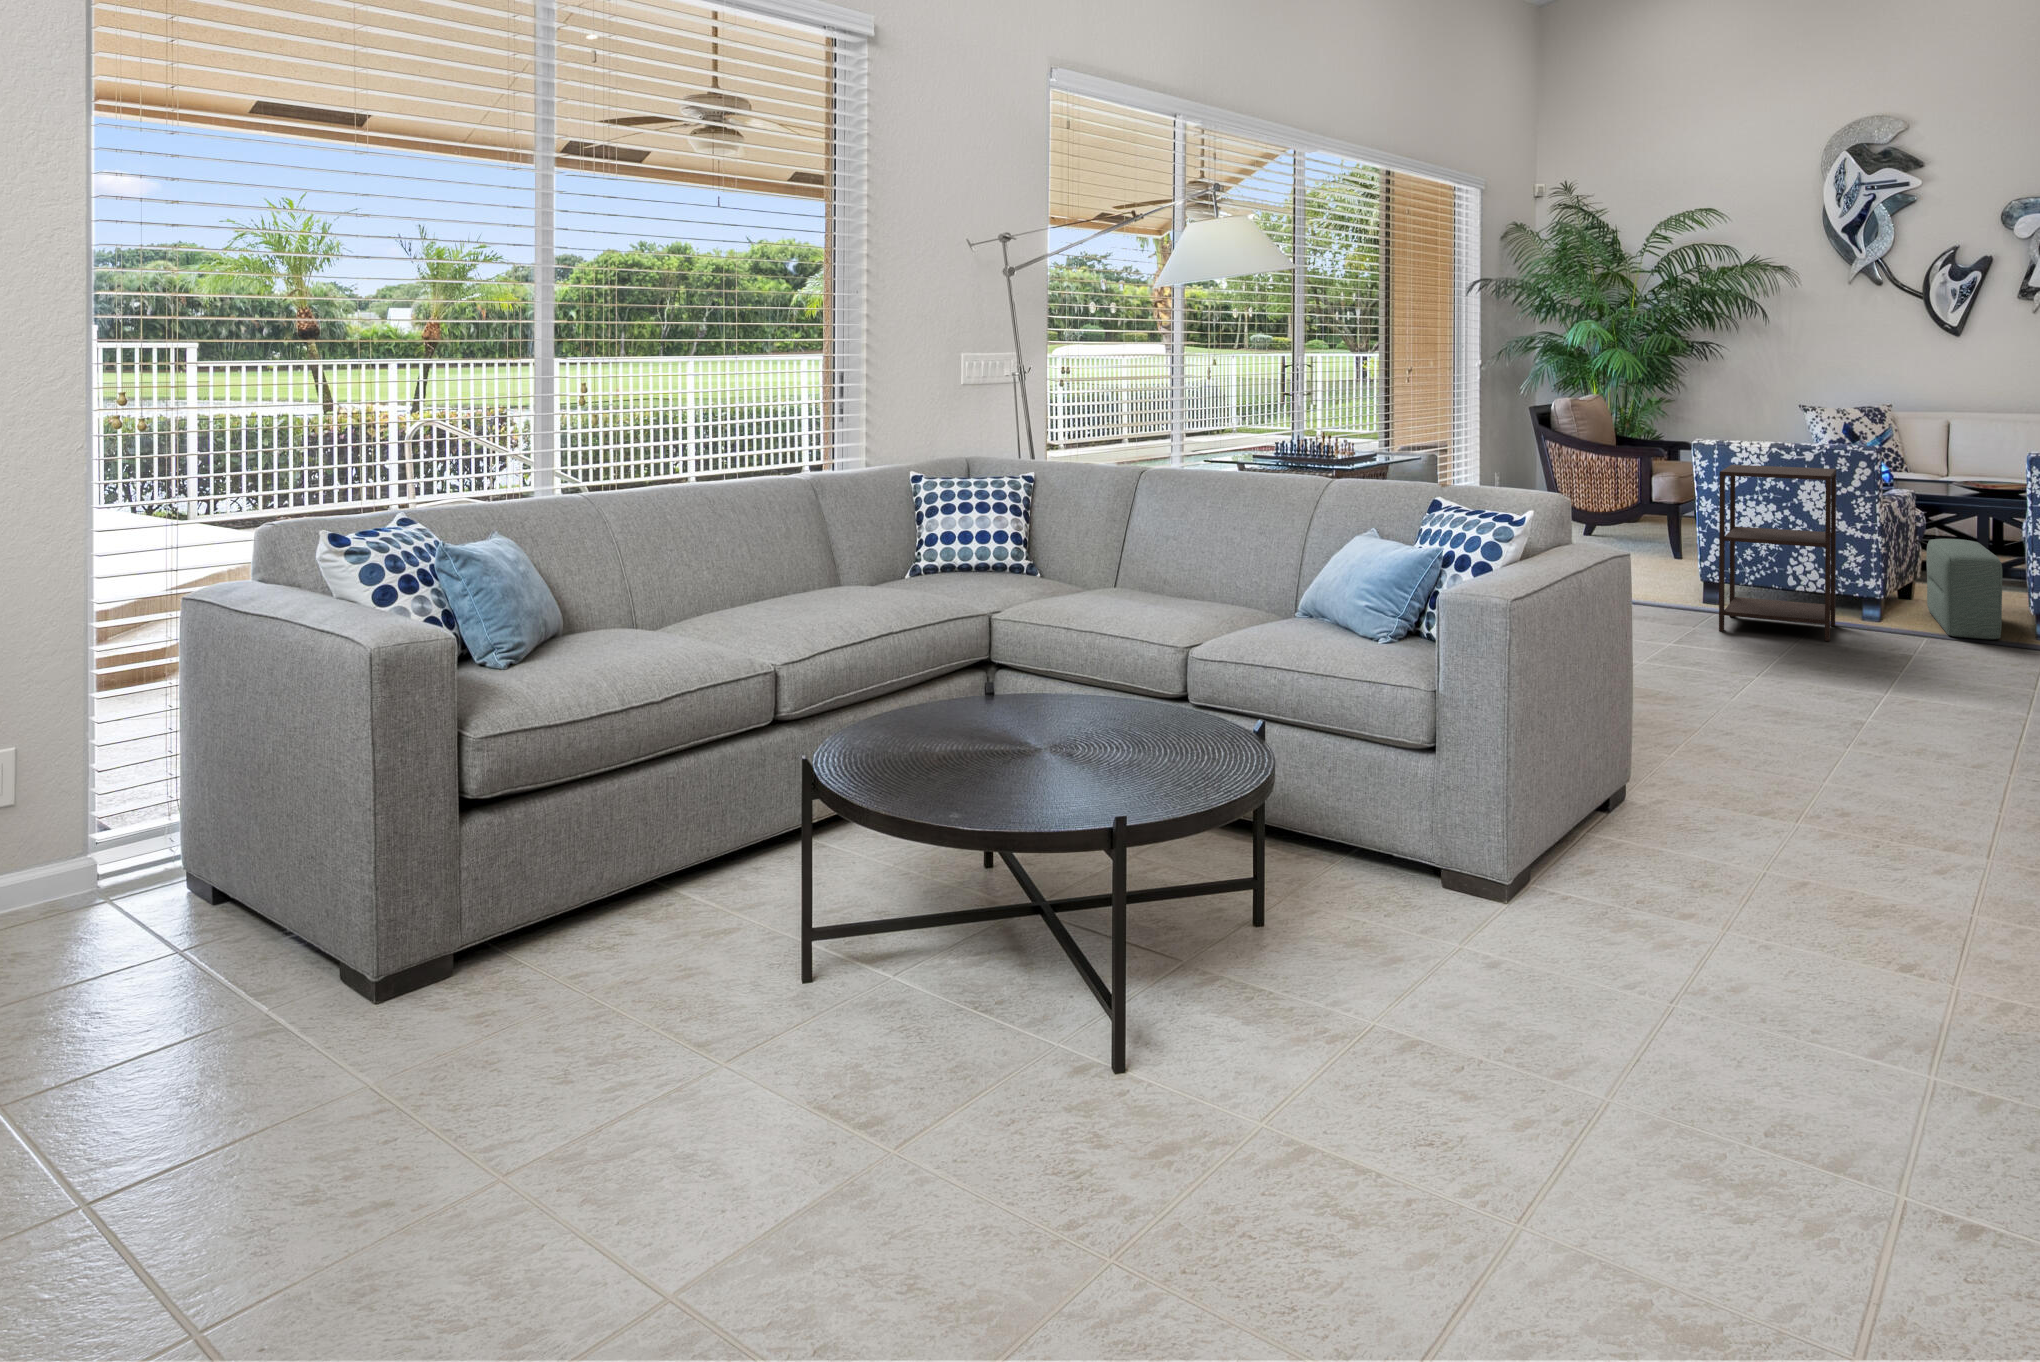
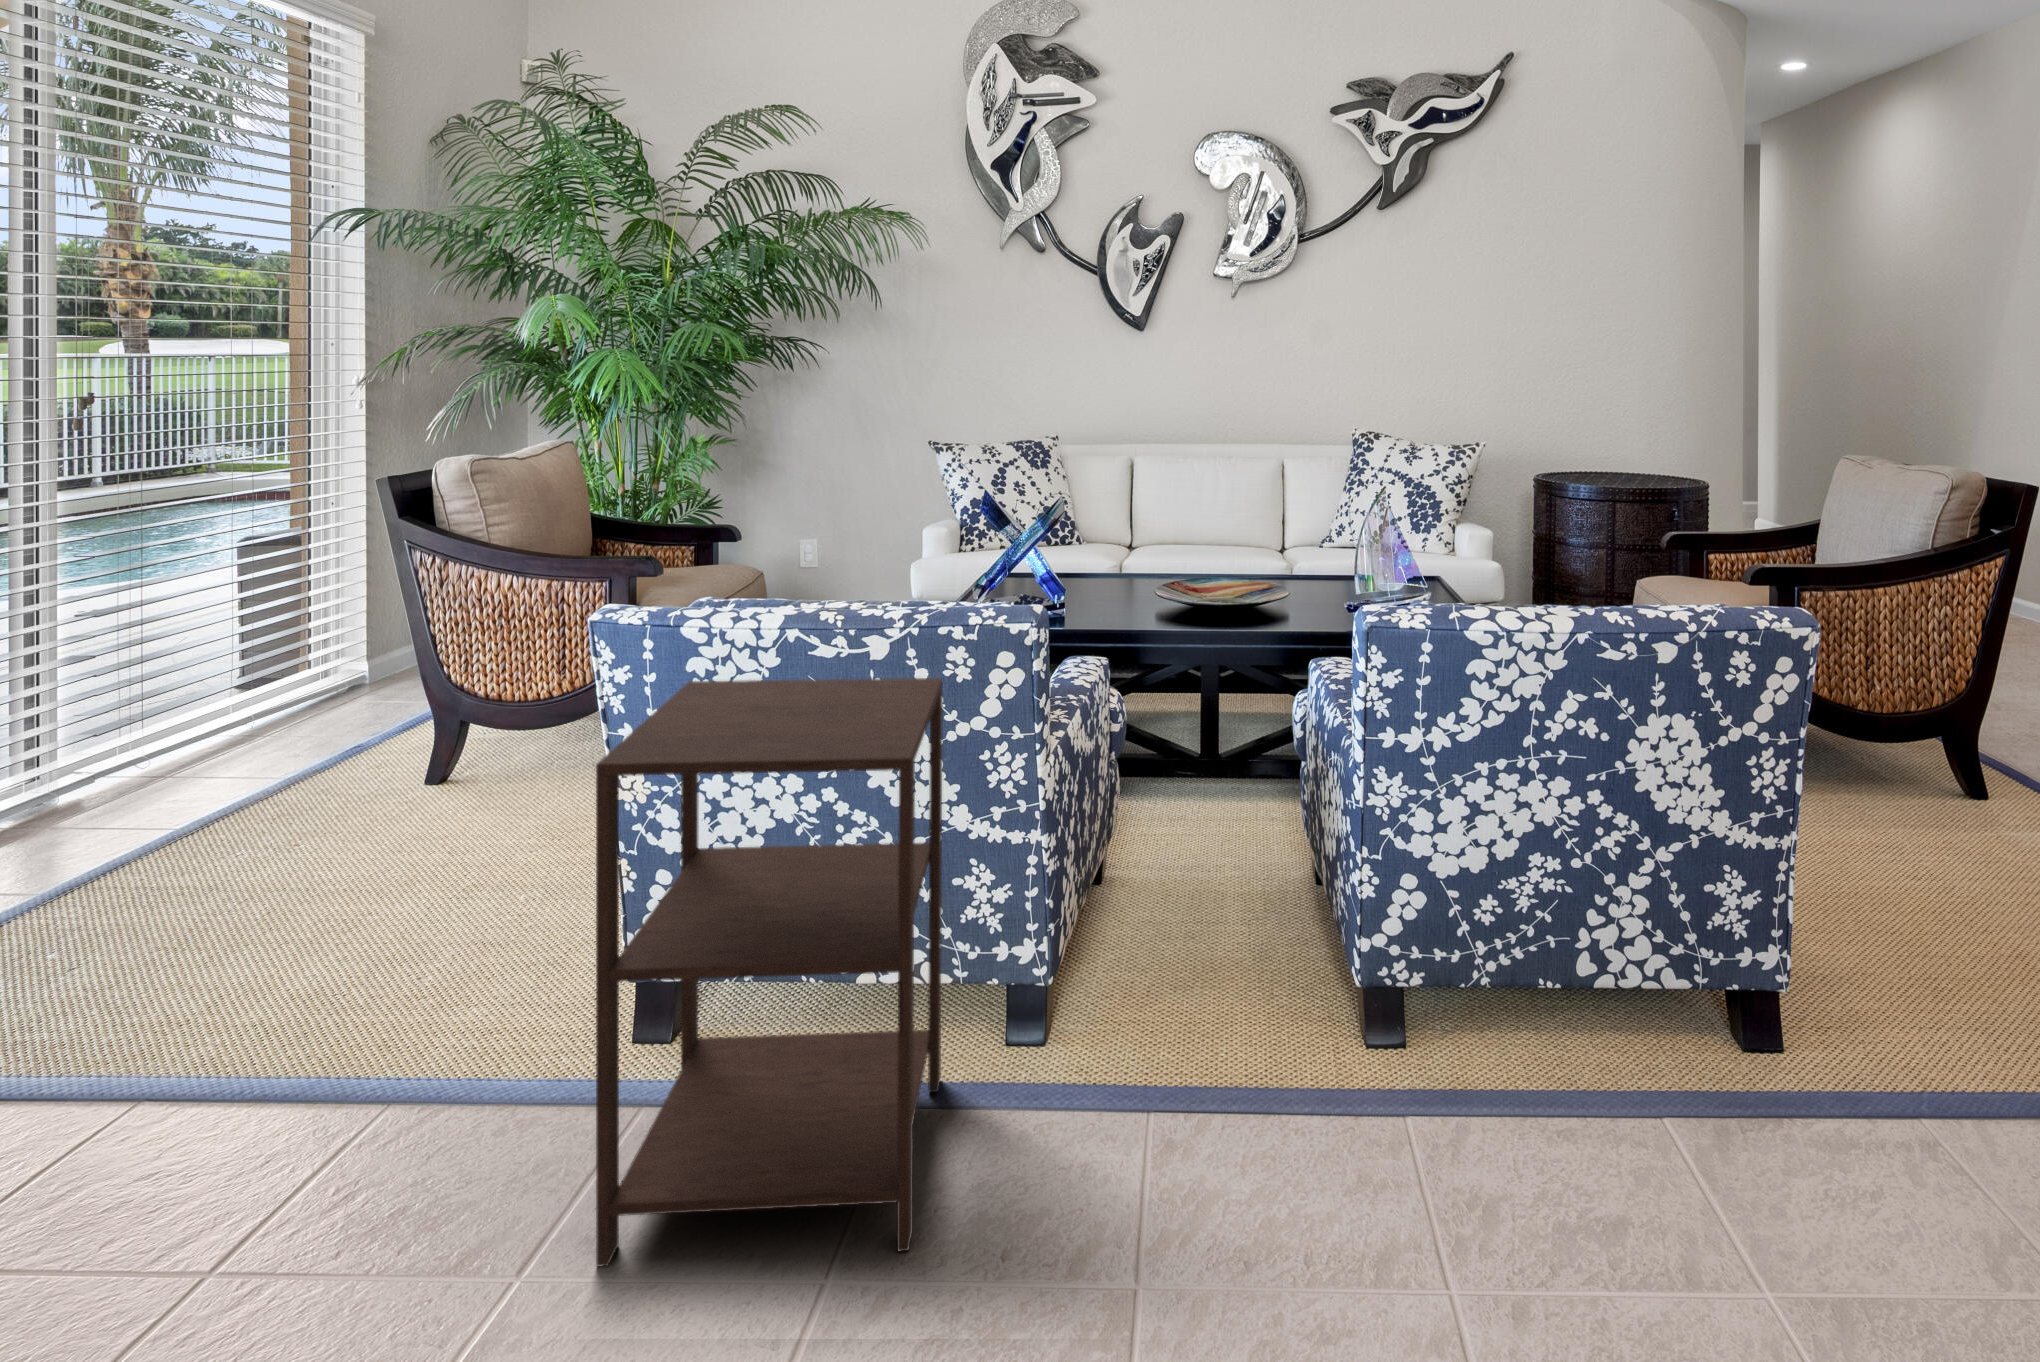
pouf: present [1926,539,2002,639] -> none [1127,760,1295,1076]

